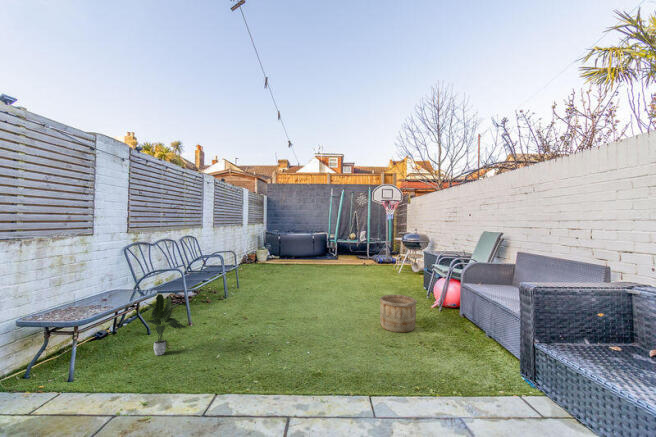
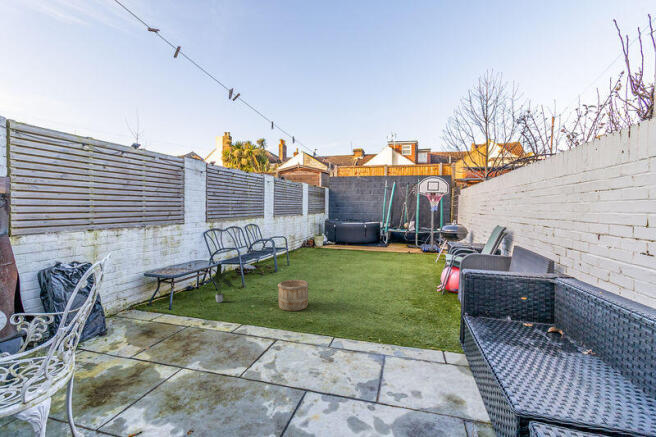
wooden bucket: present [379,295,417,332] -> present [278,280,309,311]

